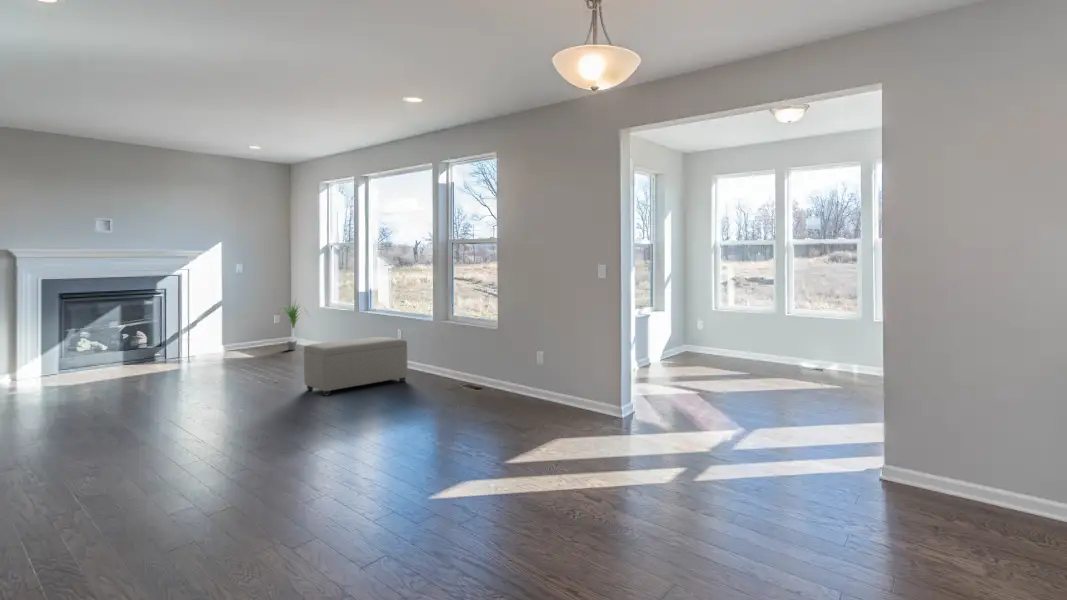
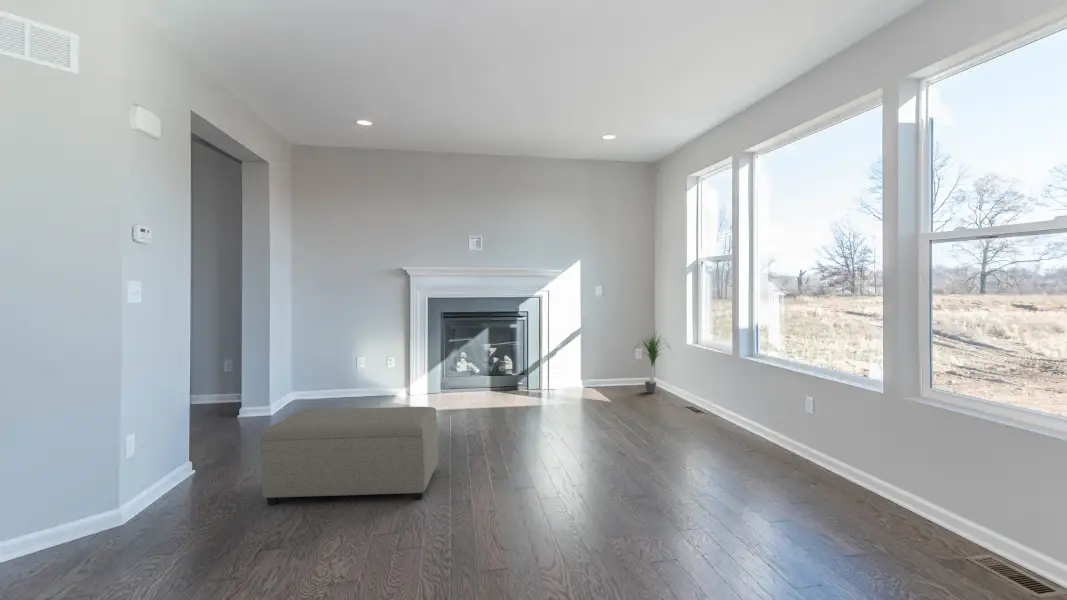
ottoman: present [304,337,407,396] -> present [261,407,438,504]

